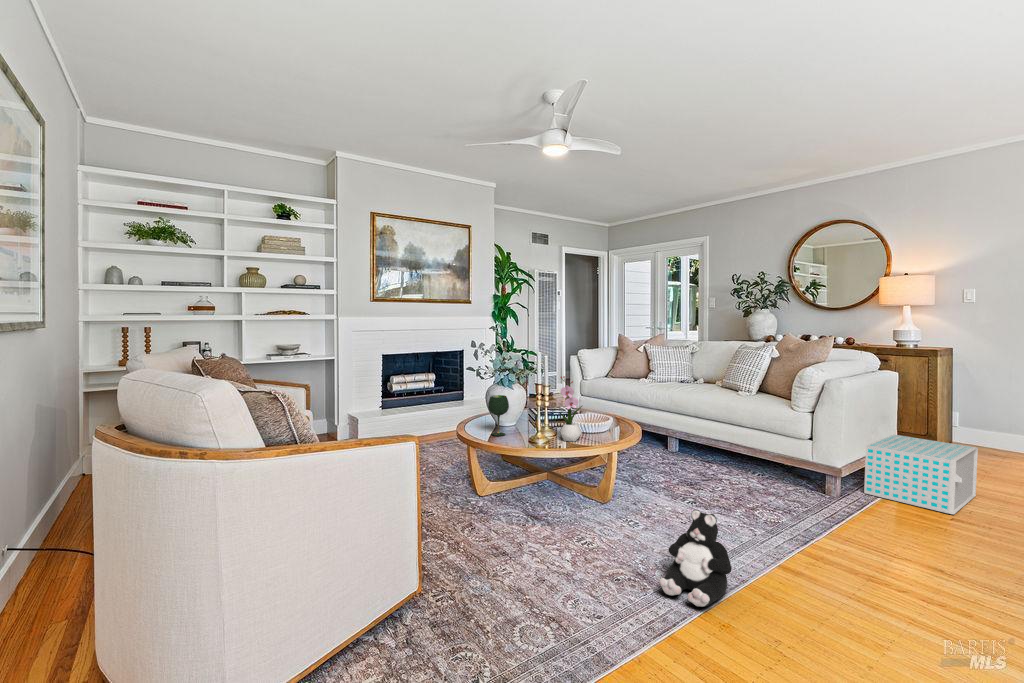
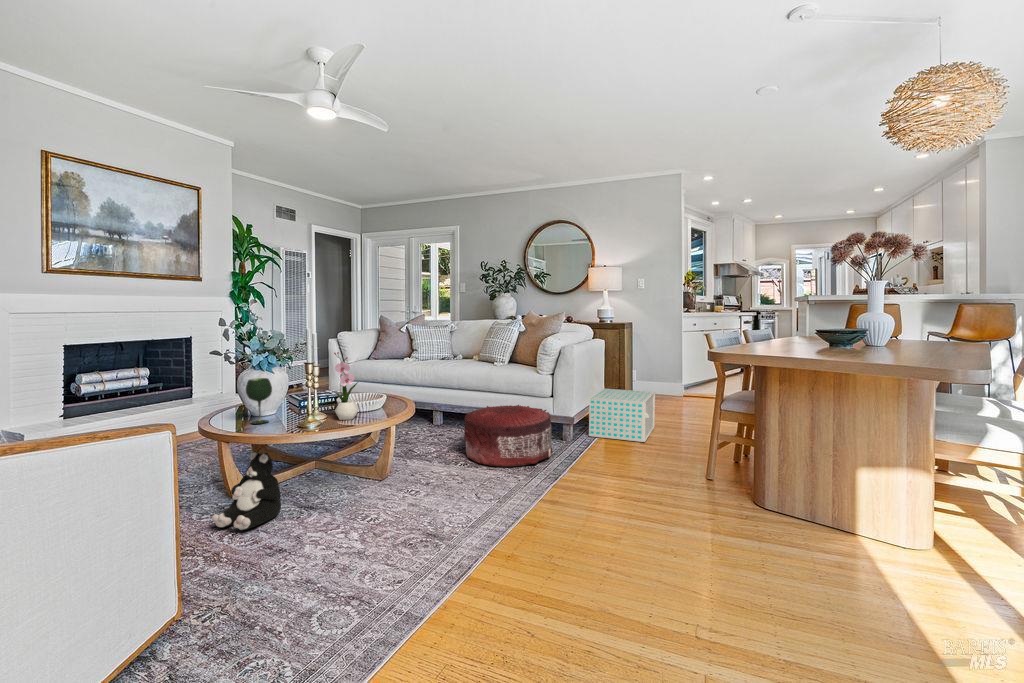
pouf: none [695,441,807,517] -> present [464,405,552,467]
plush toy: present [659,510,732,607] -> present [212,452,281,530]

